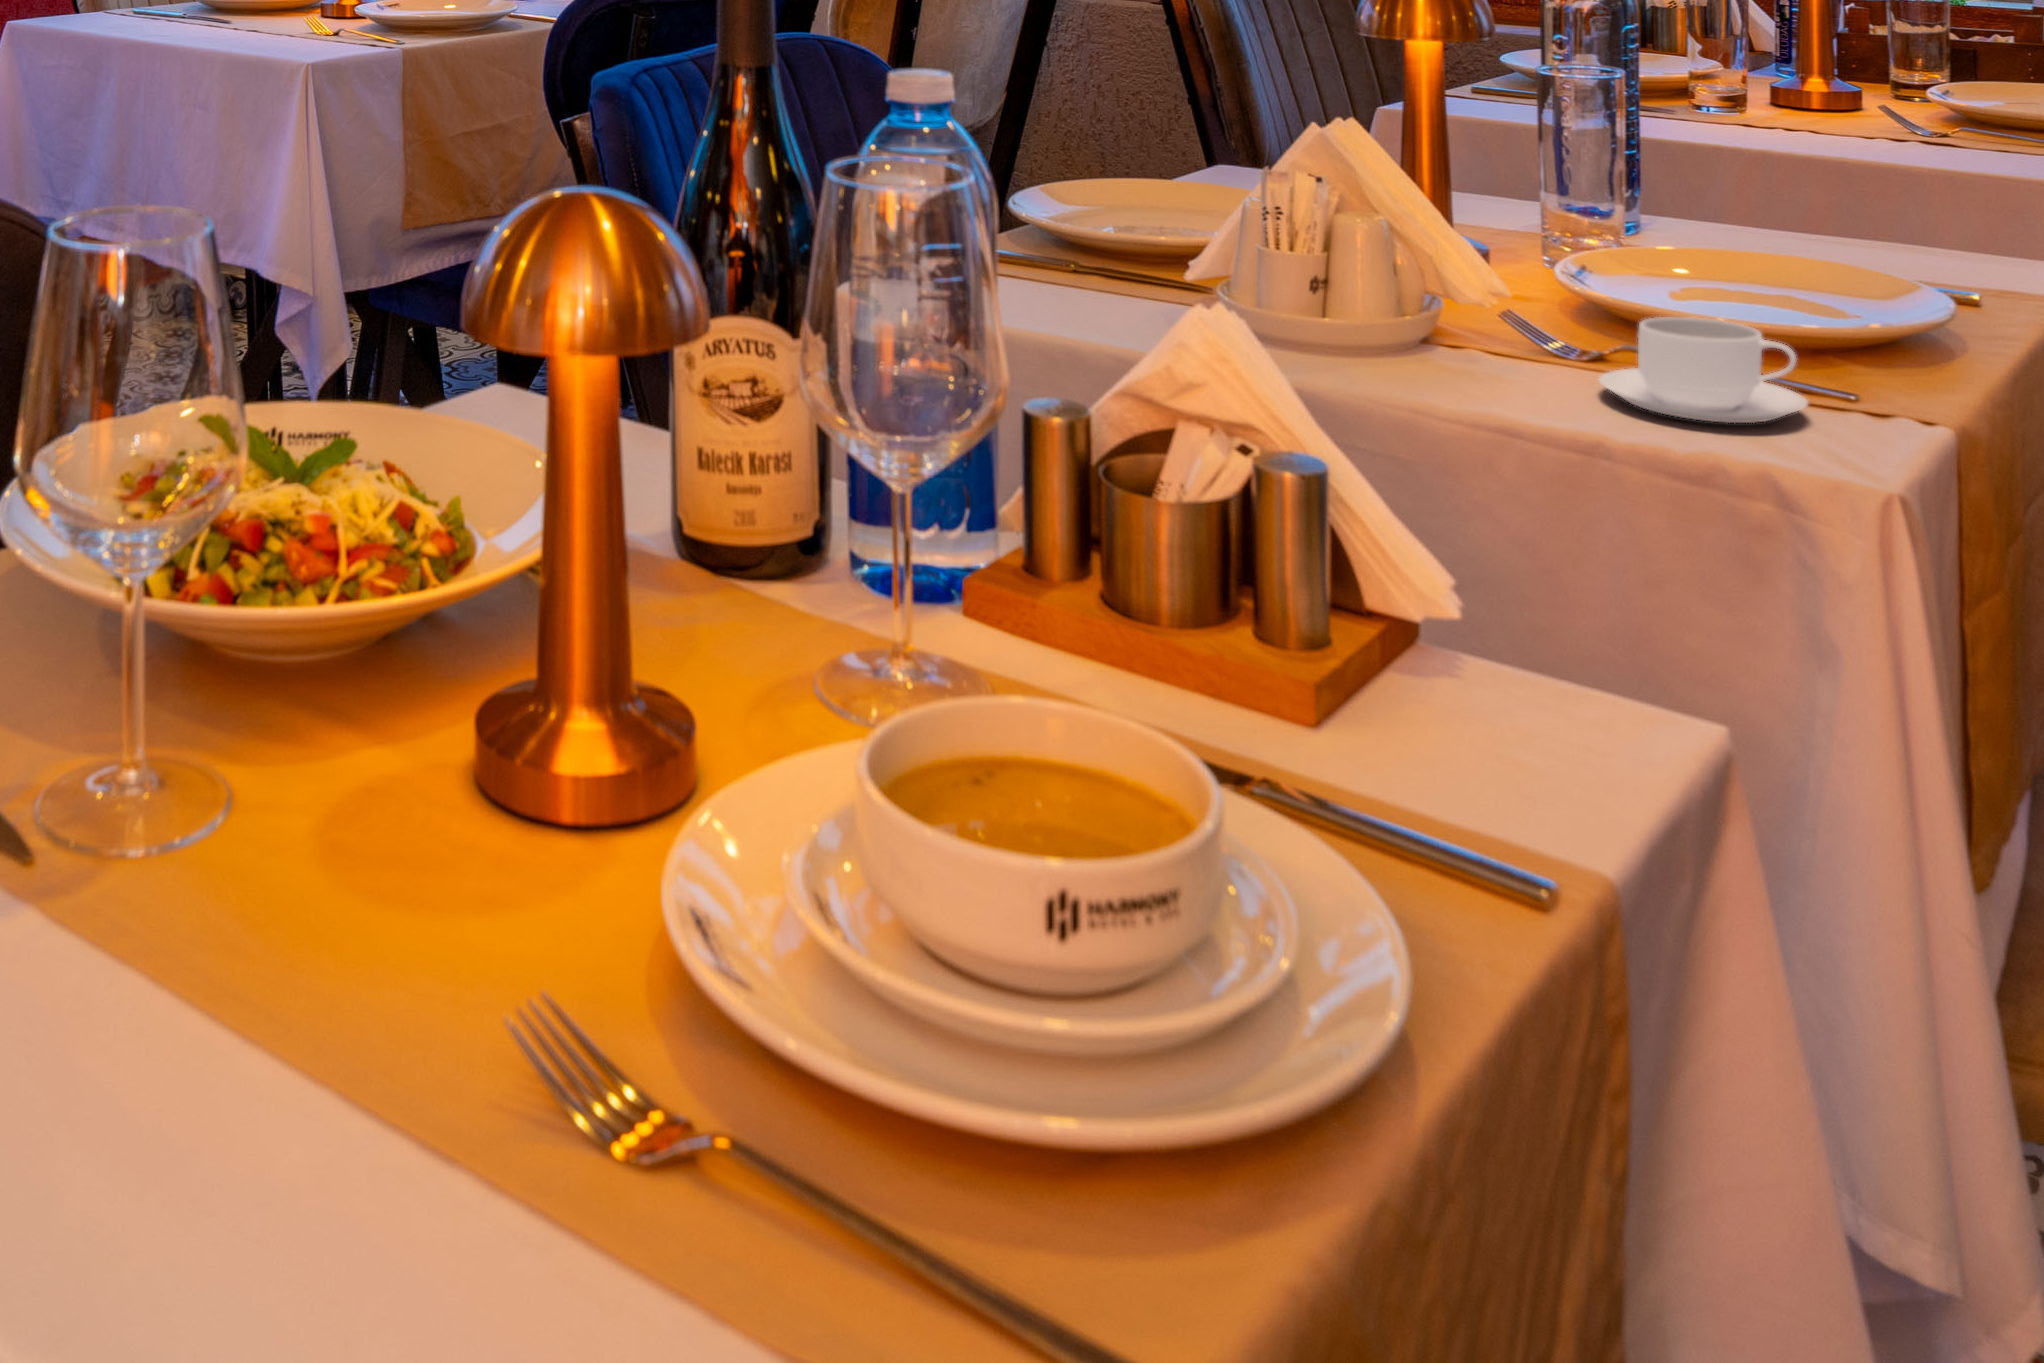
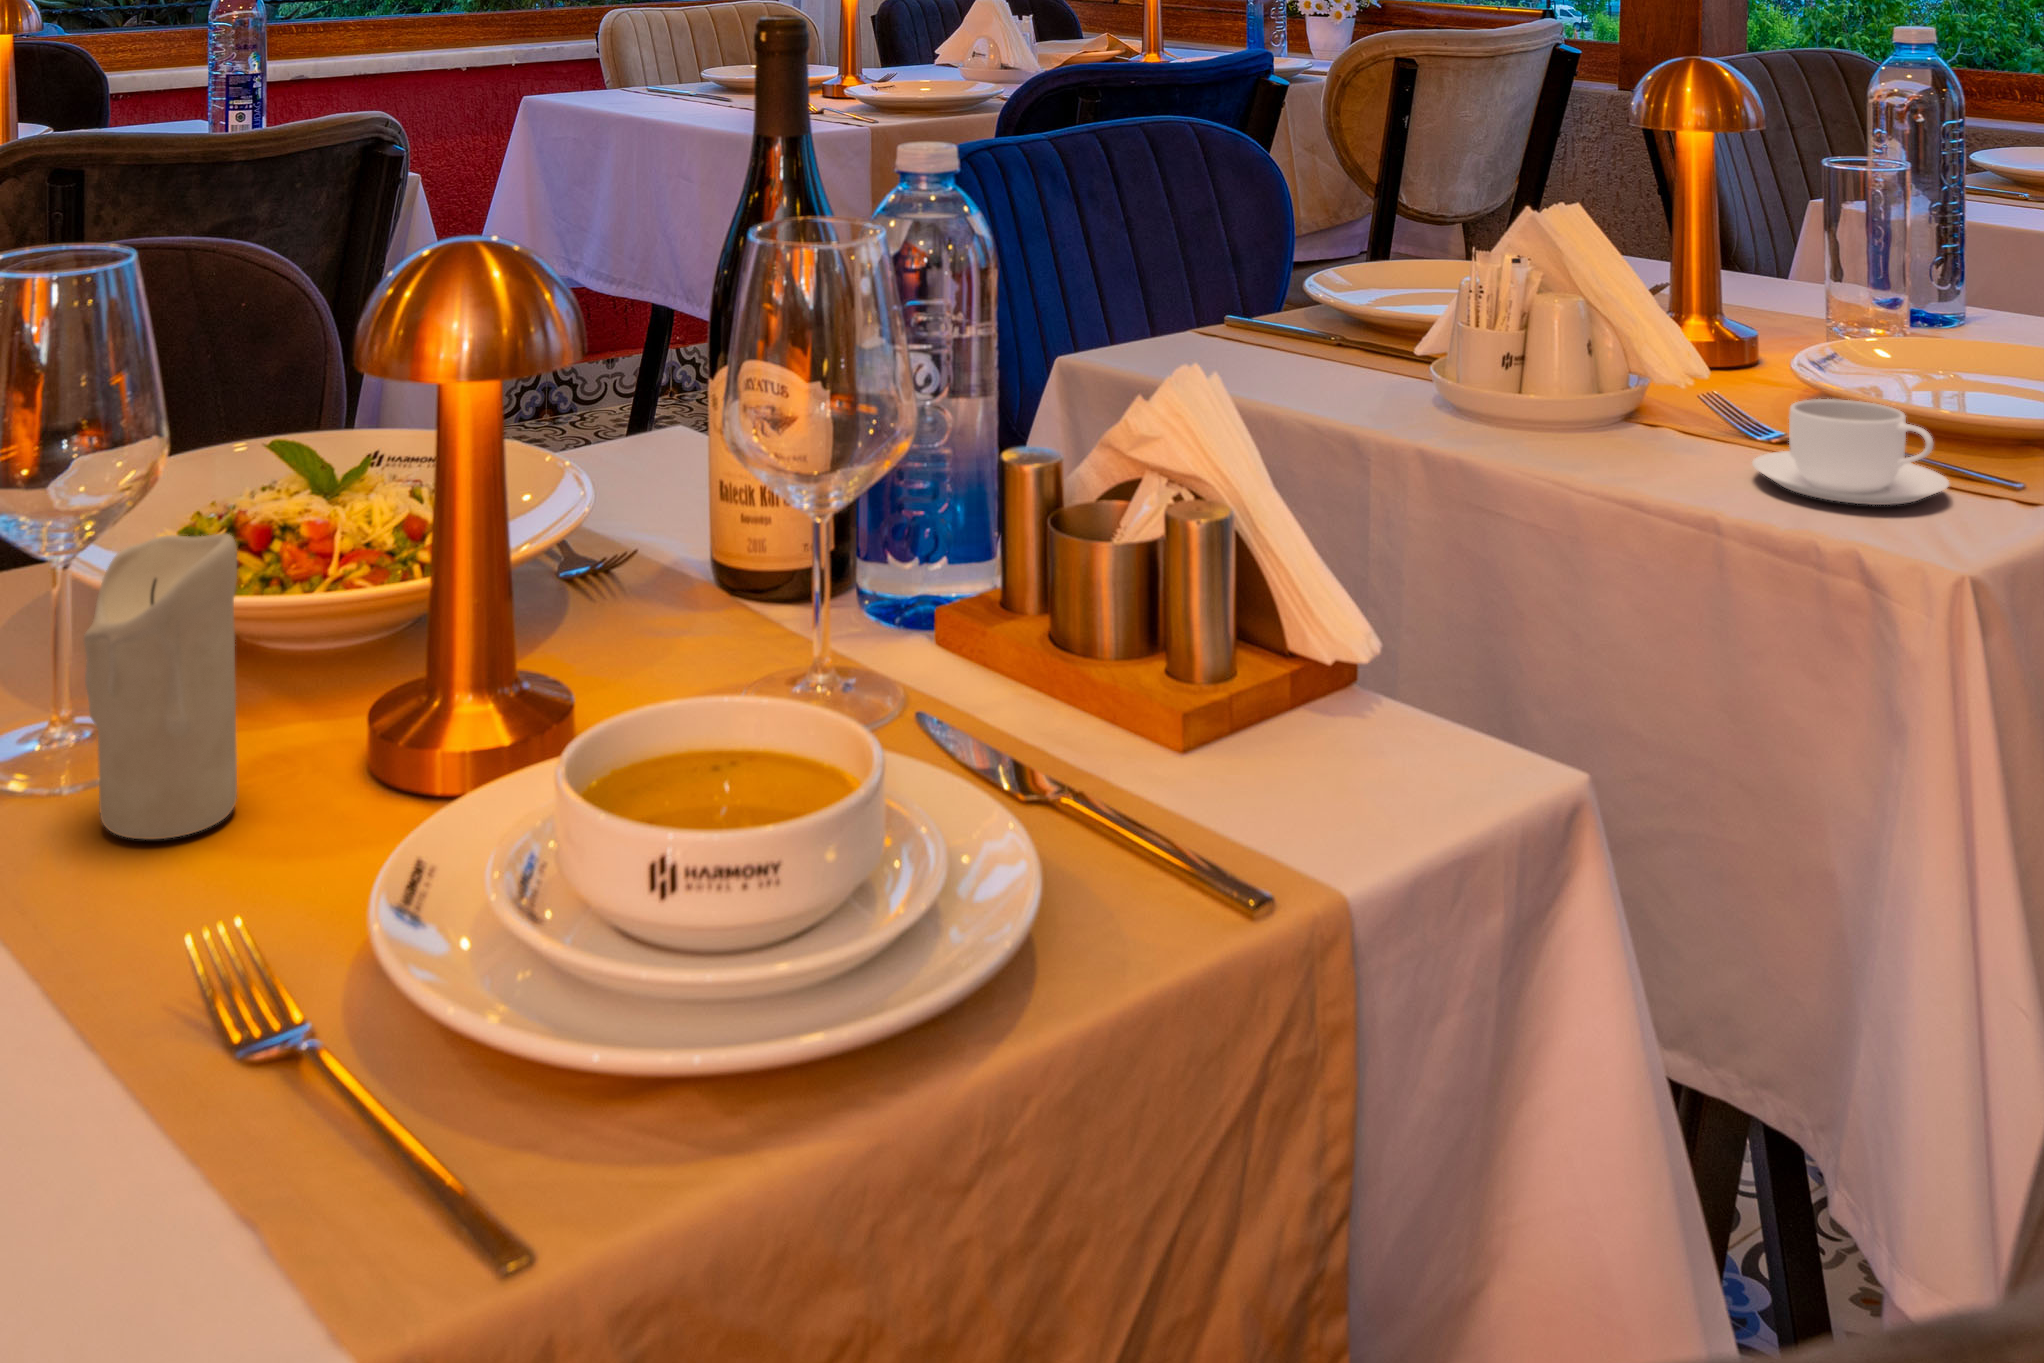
candle: none [207,543,364,891] -> present [84,534,237,840]

